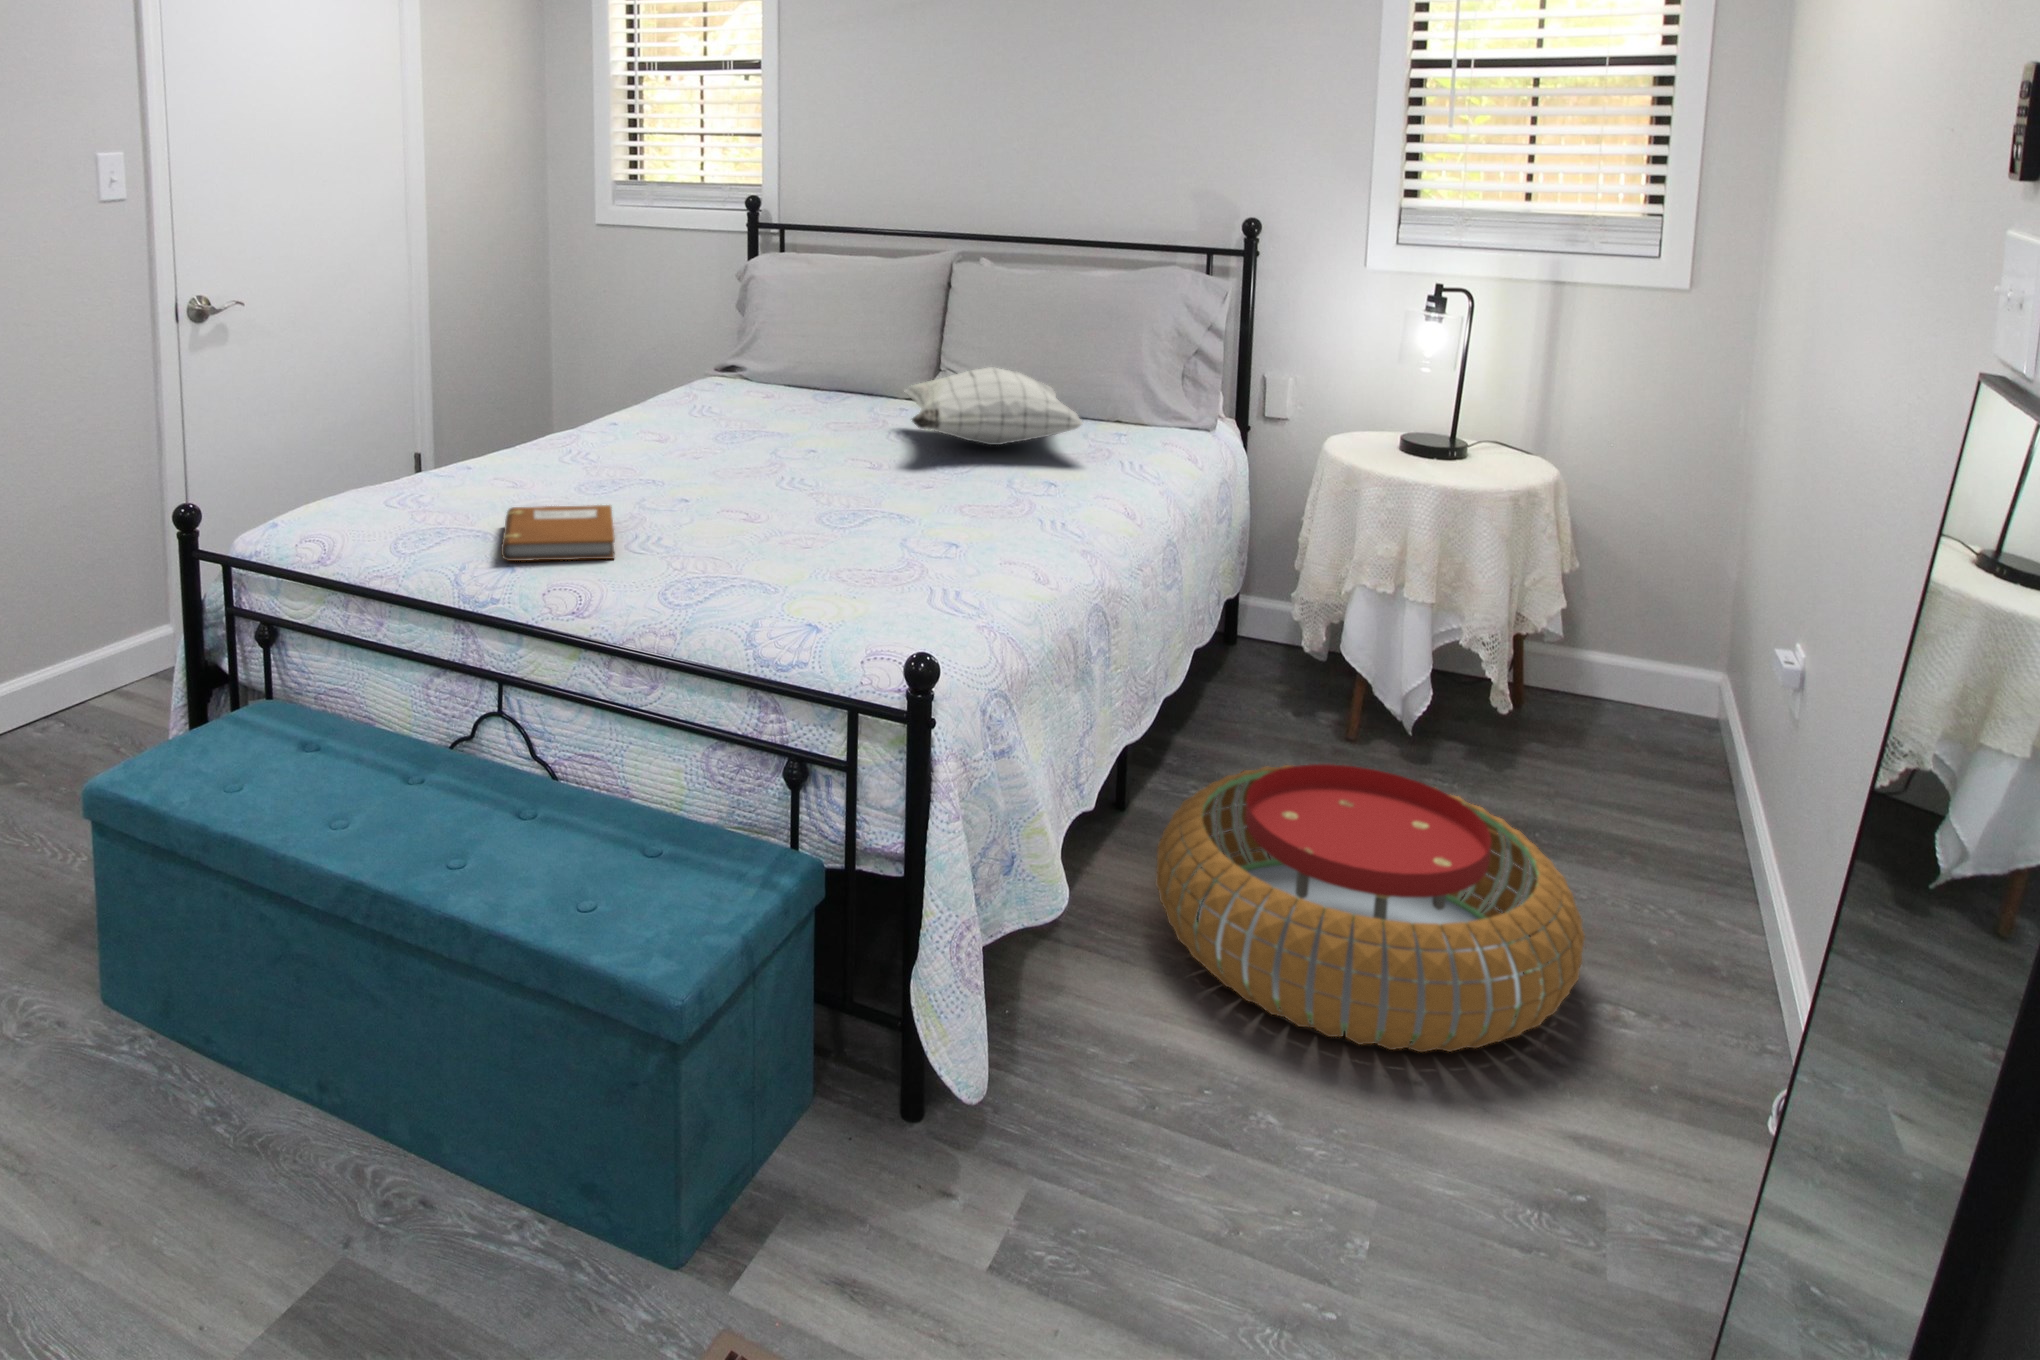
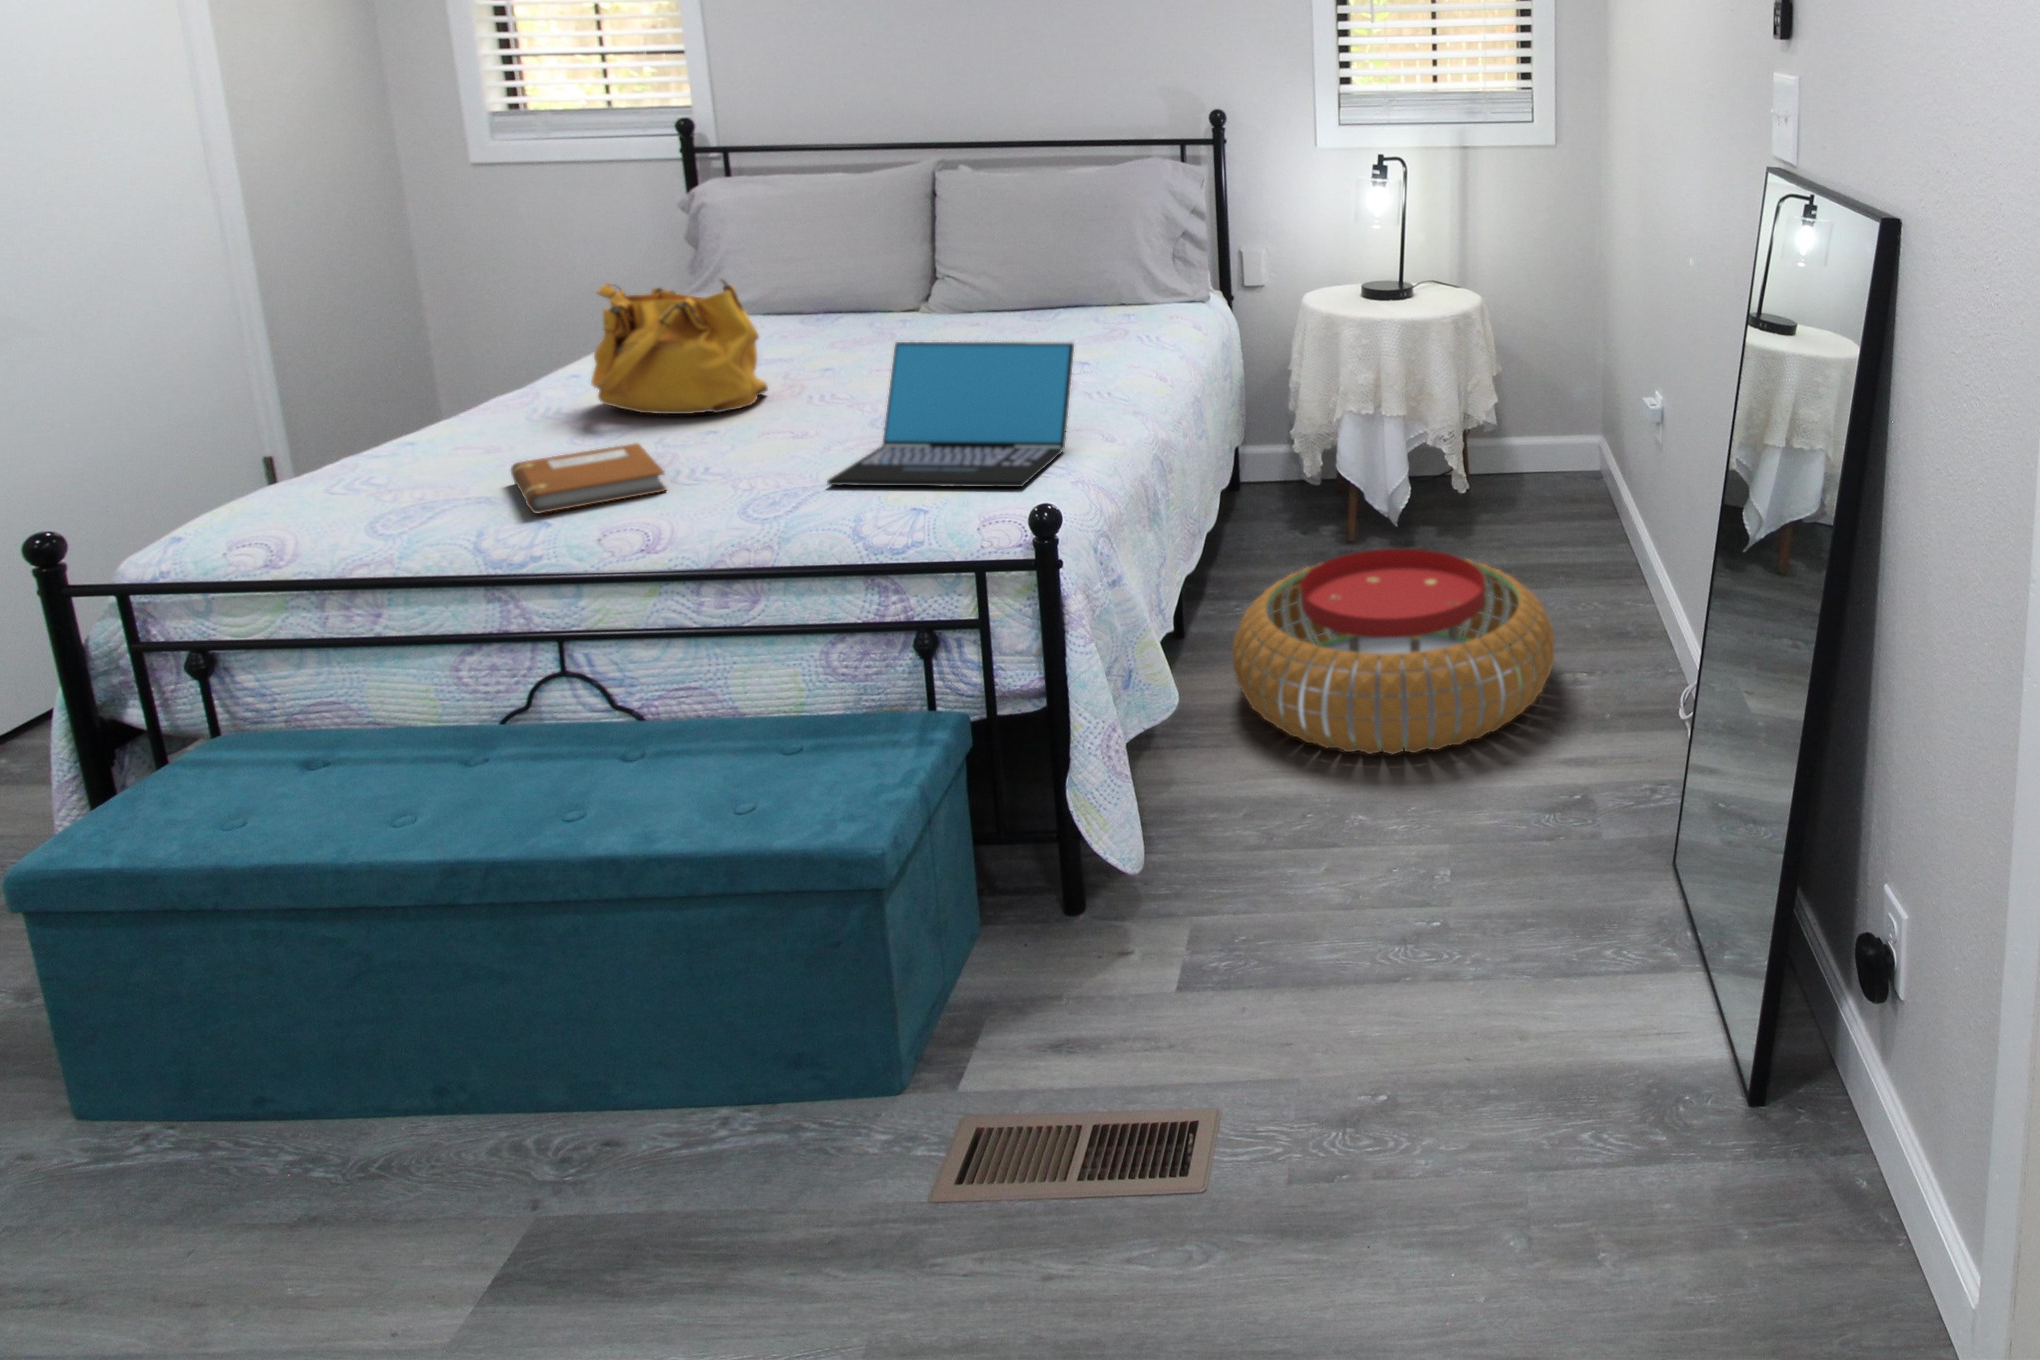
handbag: none [597,348,745,484] -> present [591,279,768,414]
pillow: present [905,367,1083,445] -> none [913,263,1104,338]
laptop: none [746,443,1012,623] -> present [827,342,1074,487]

